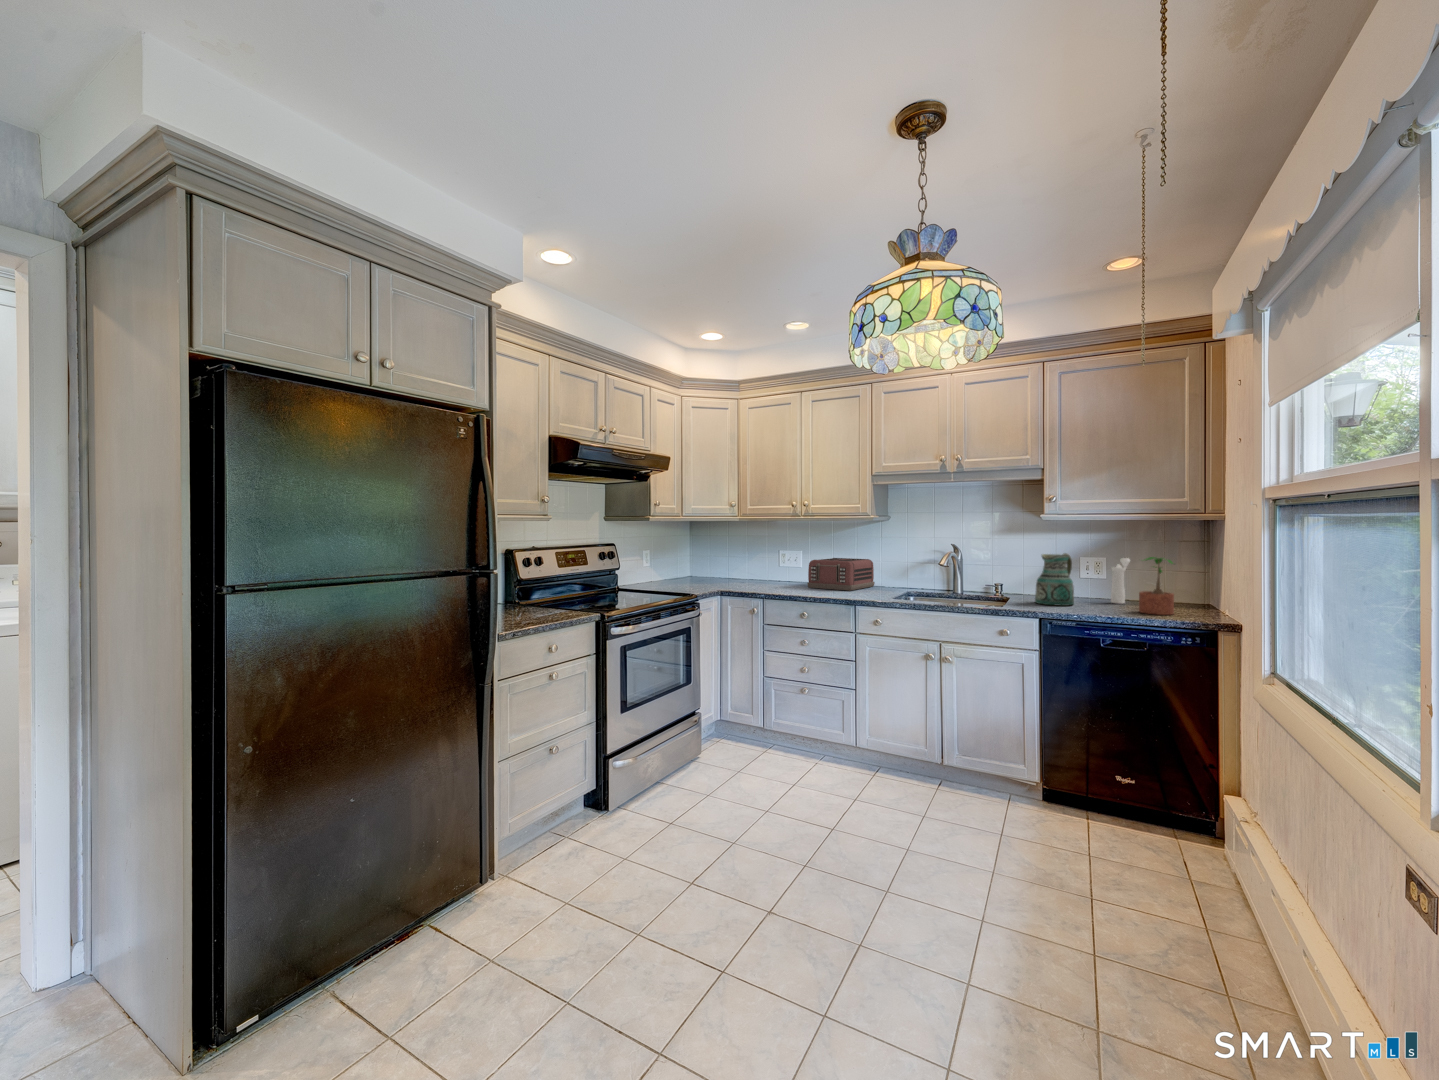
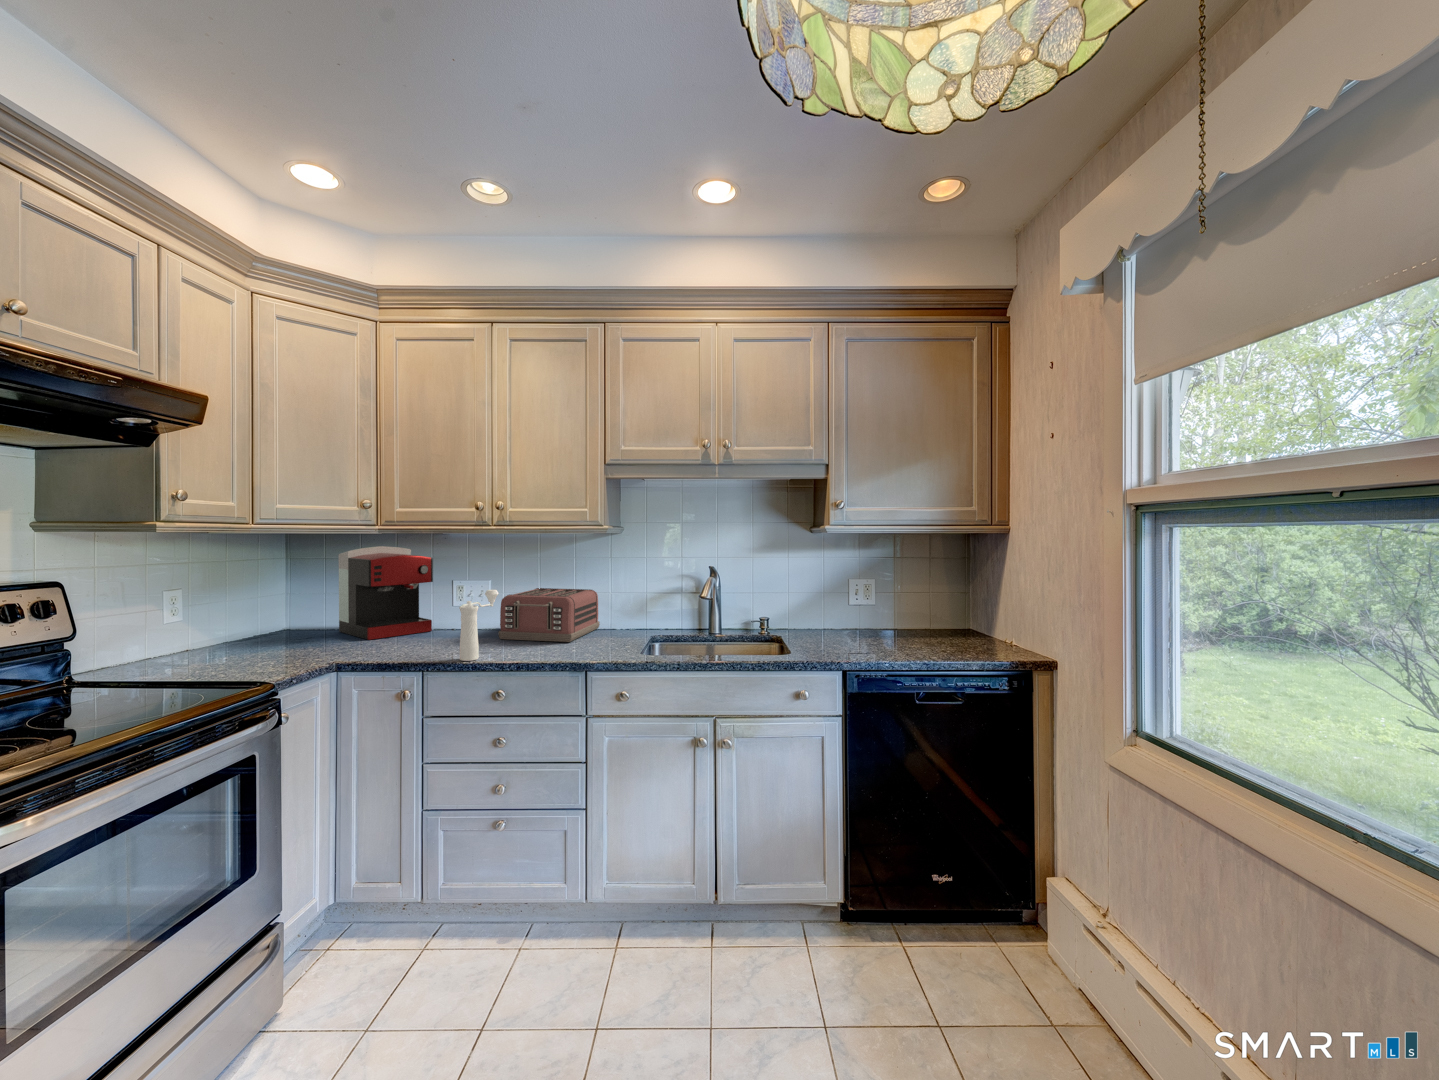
coffee maker: none [720,531,770,584] -> present [339,546,433,640]
ceramic pitcher: present [1035,553,1074,606] -> none [821,580,866,651]
potted plant: present [1139,557,1174,615] -> none [941,586,983,659]
pepper mill: present [1111,558,1130,604] -> present [459,590,499,661]

